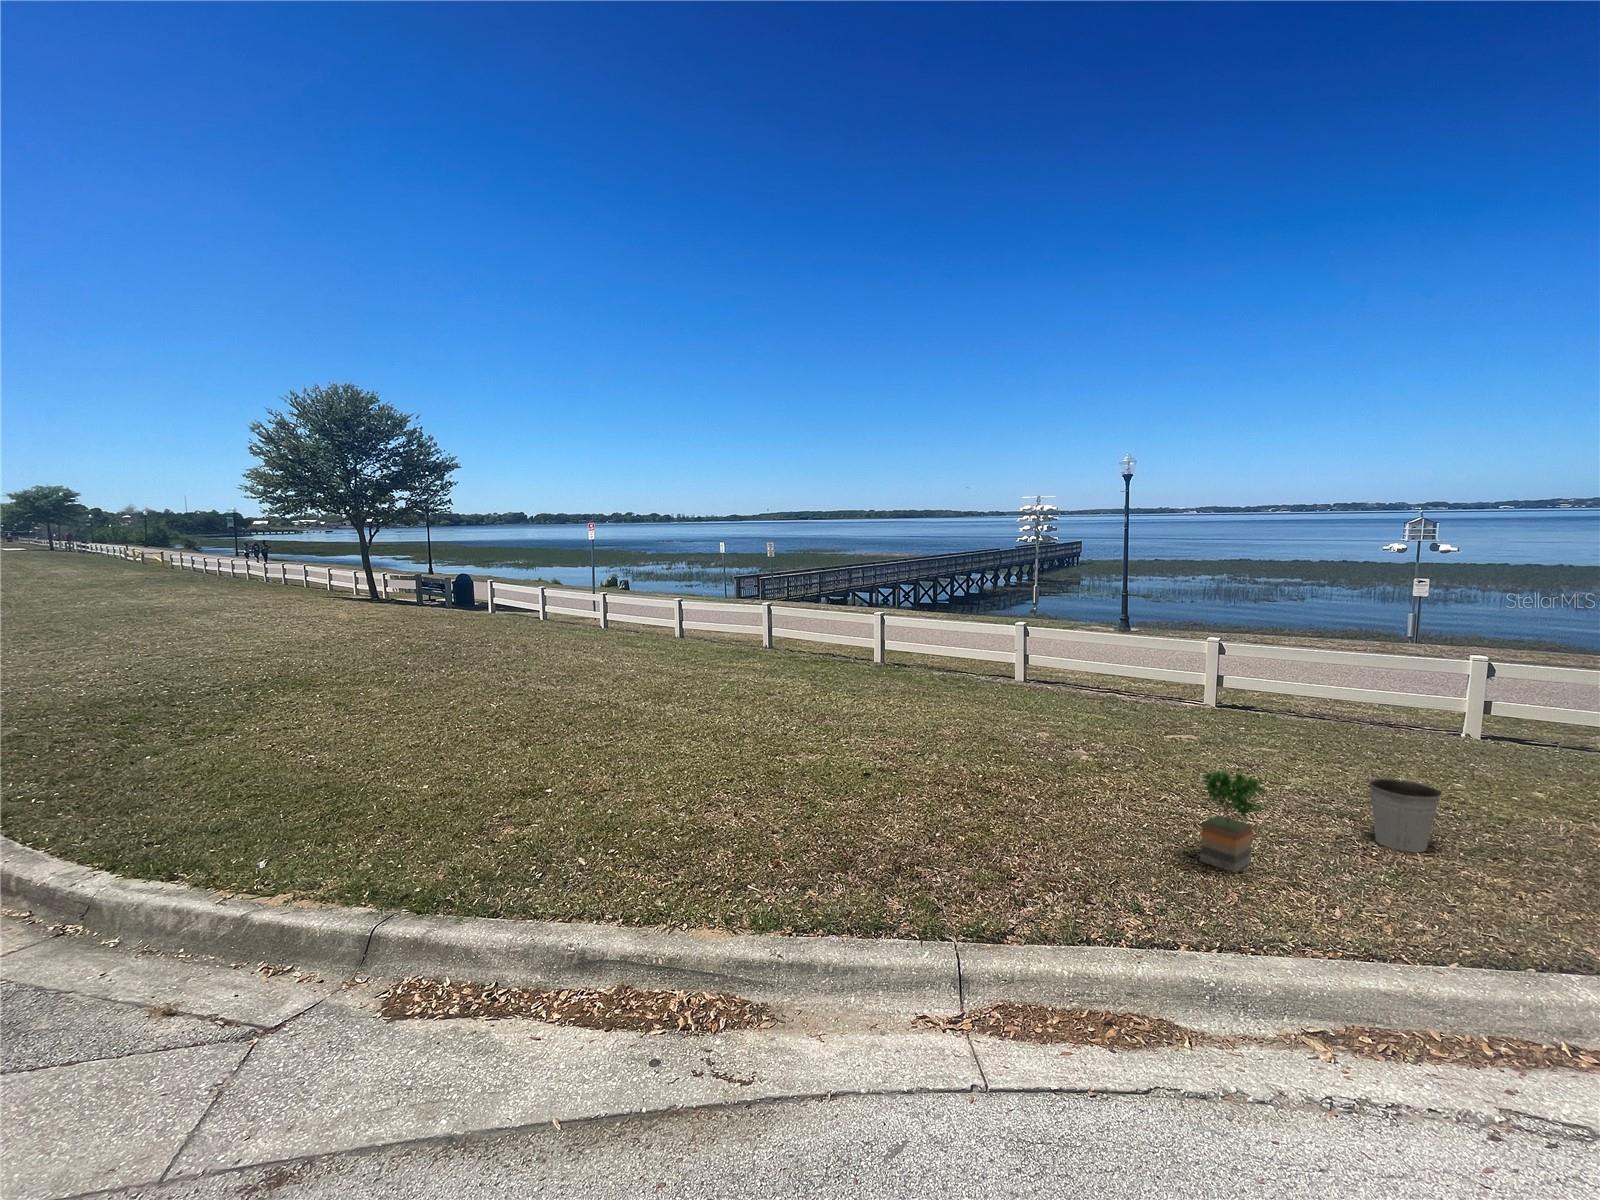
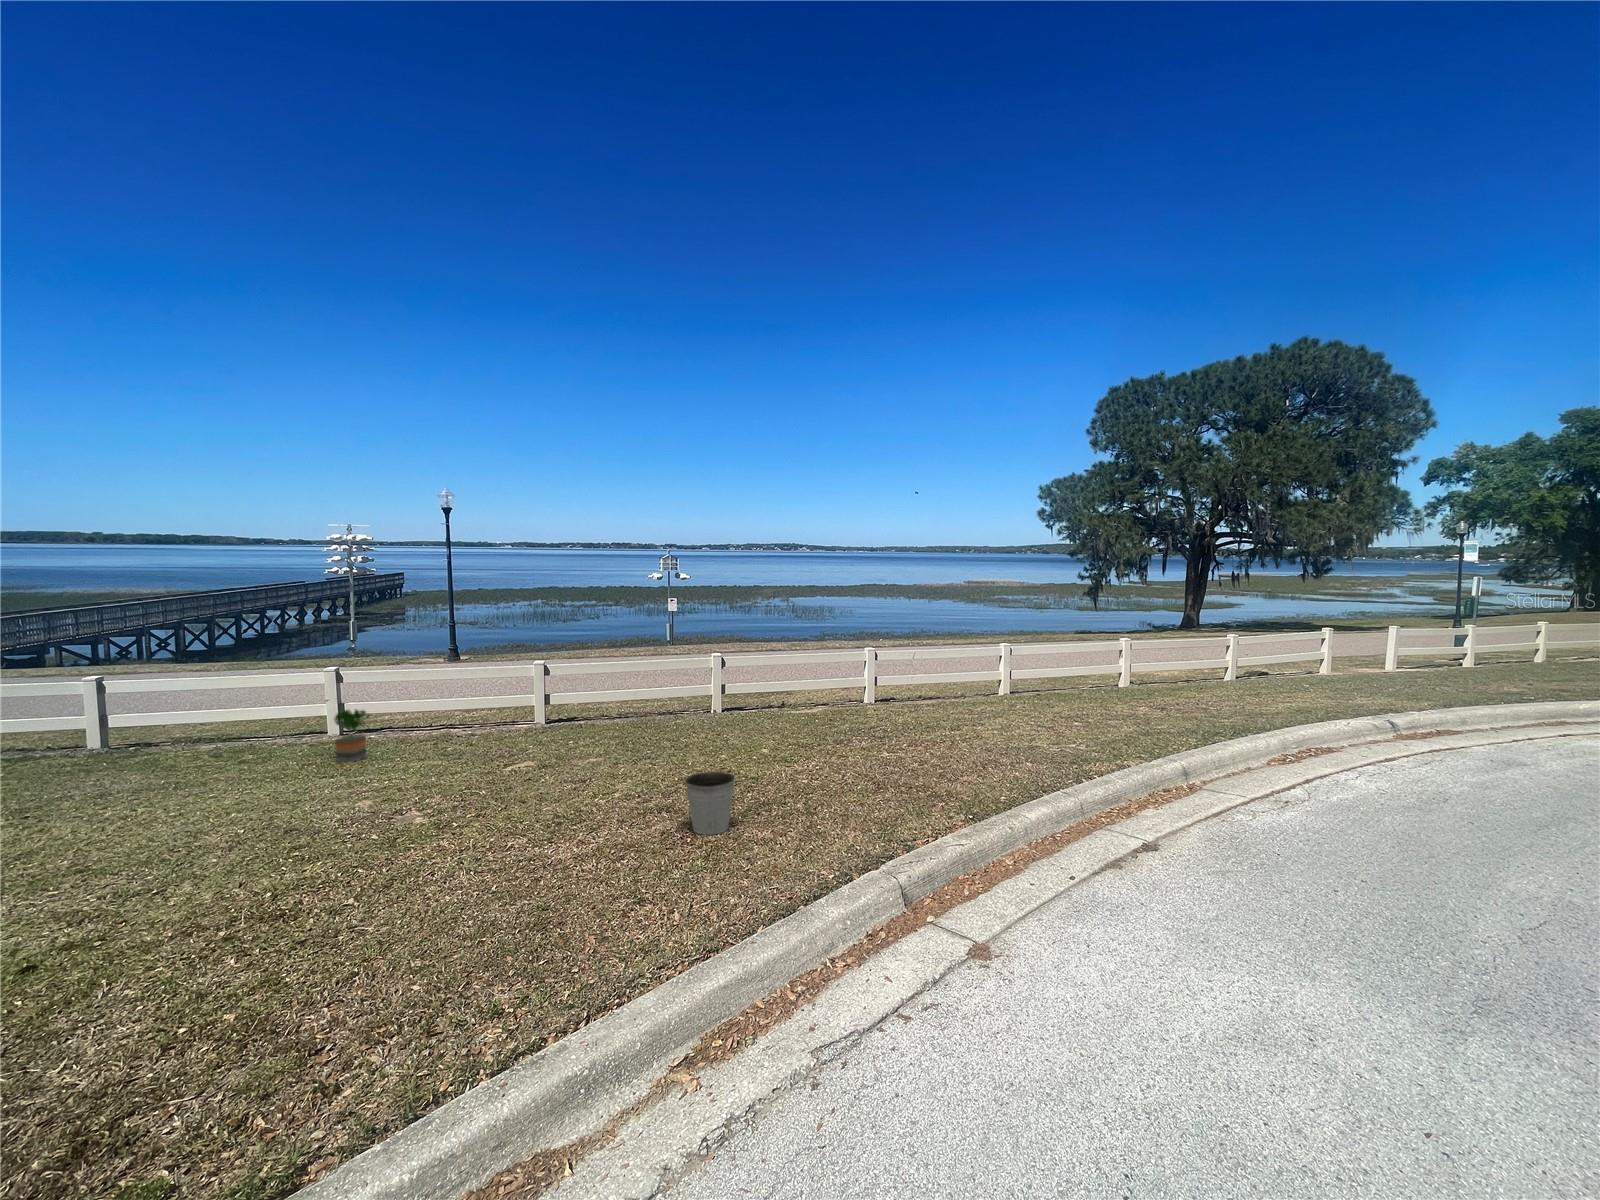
potted tree: present [1200,771,1266,872] -> present [334,709,369,762]

